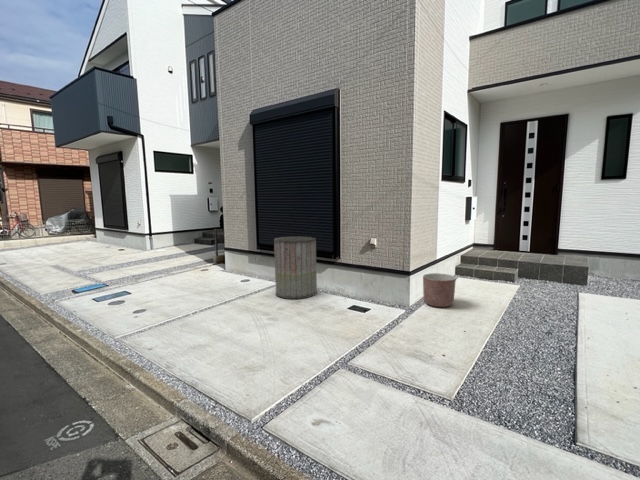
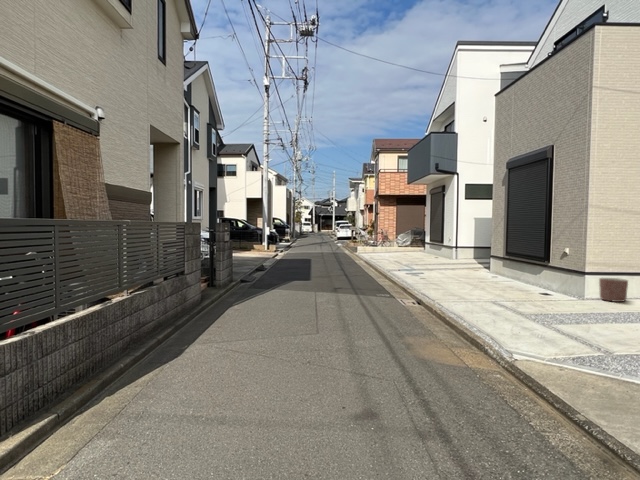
trash can: present [274,236,317,299] -> none [503,246,536,287]

